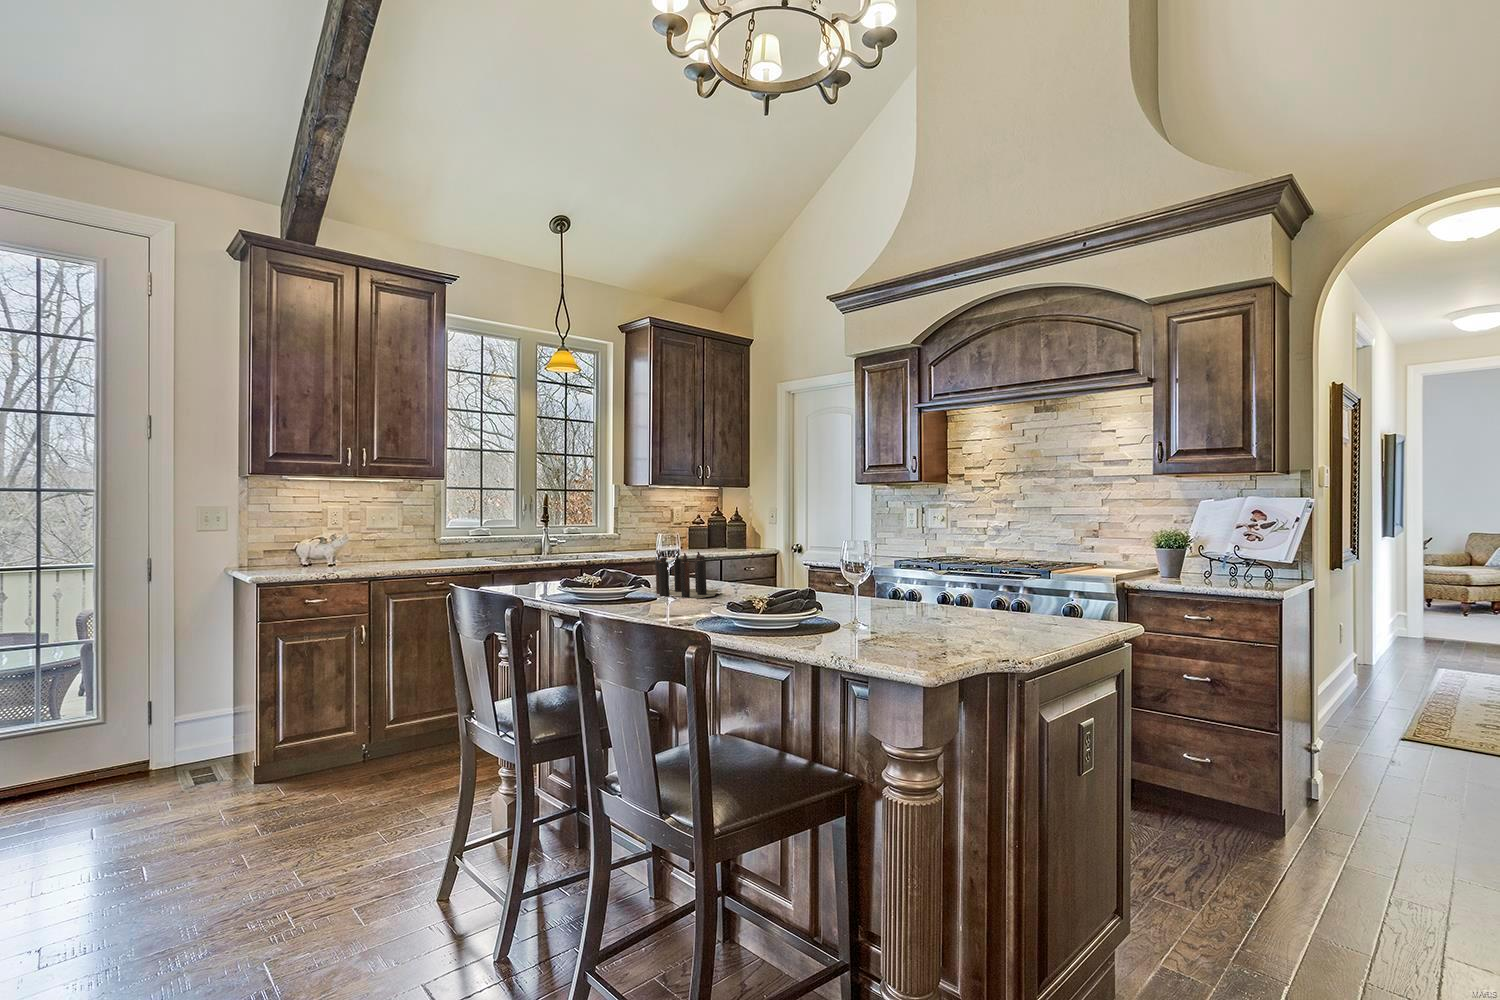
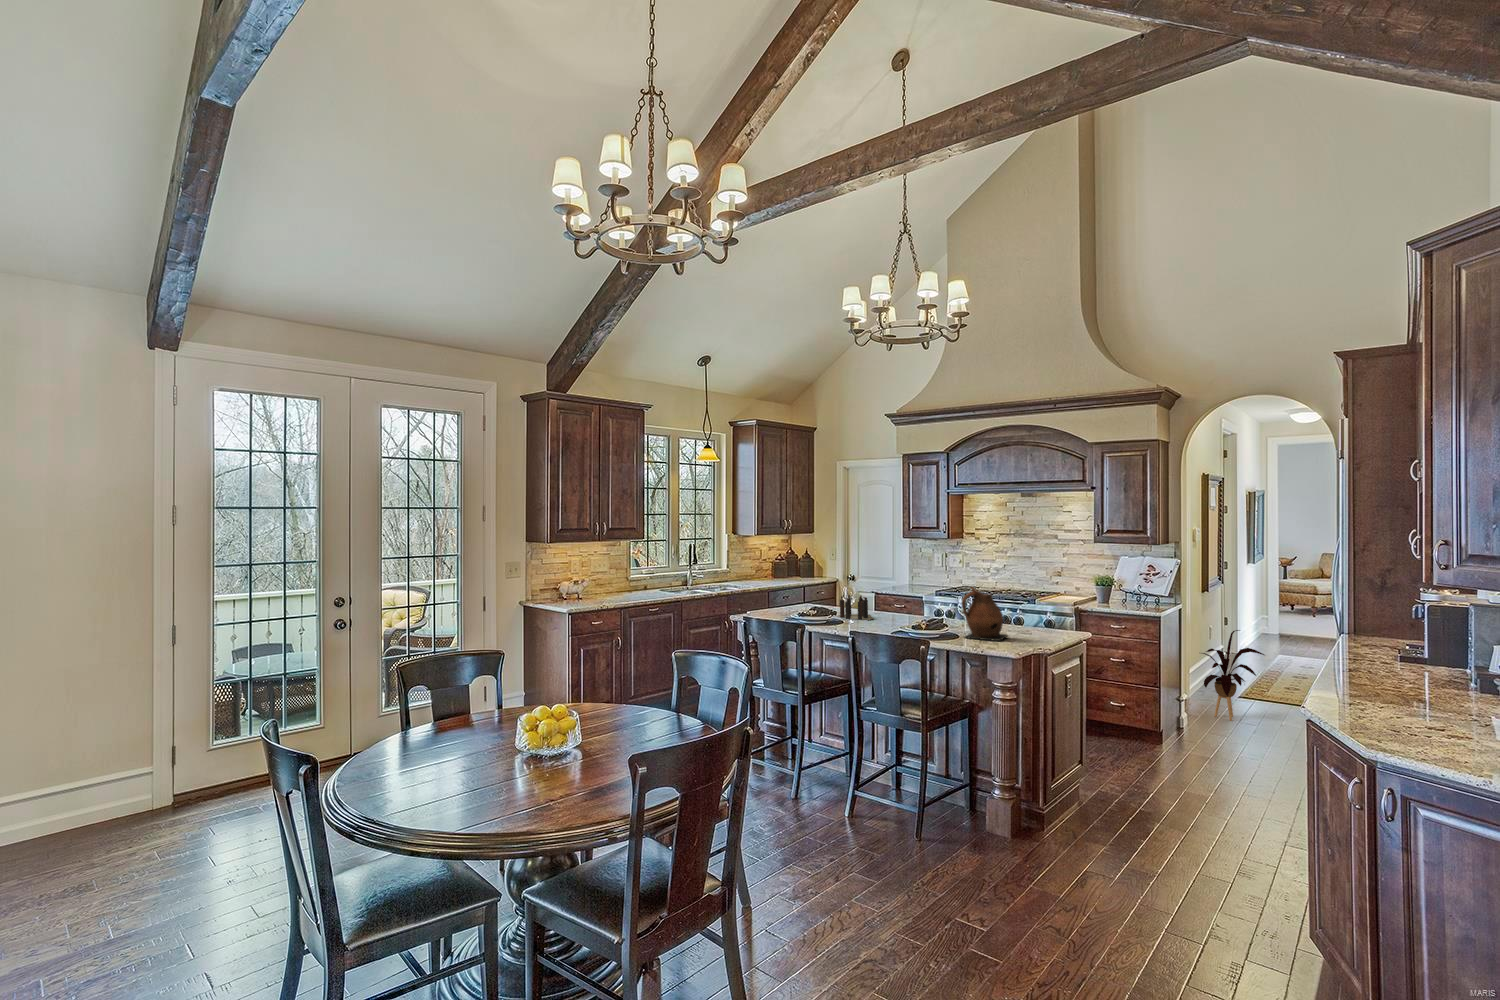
ceramic pitcher: none [833,517,947,643] -> present [962,588,1009,641]
house plant: none [1326,626,1468,785] -> present [1202,630,1264,720]

